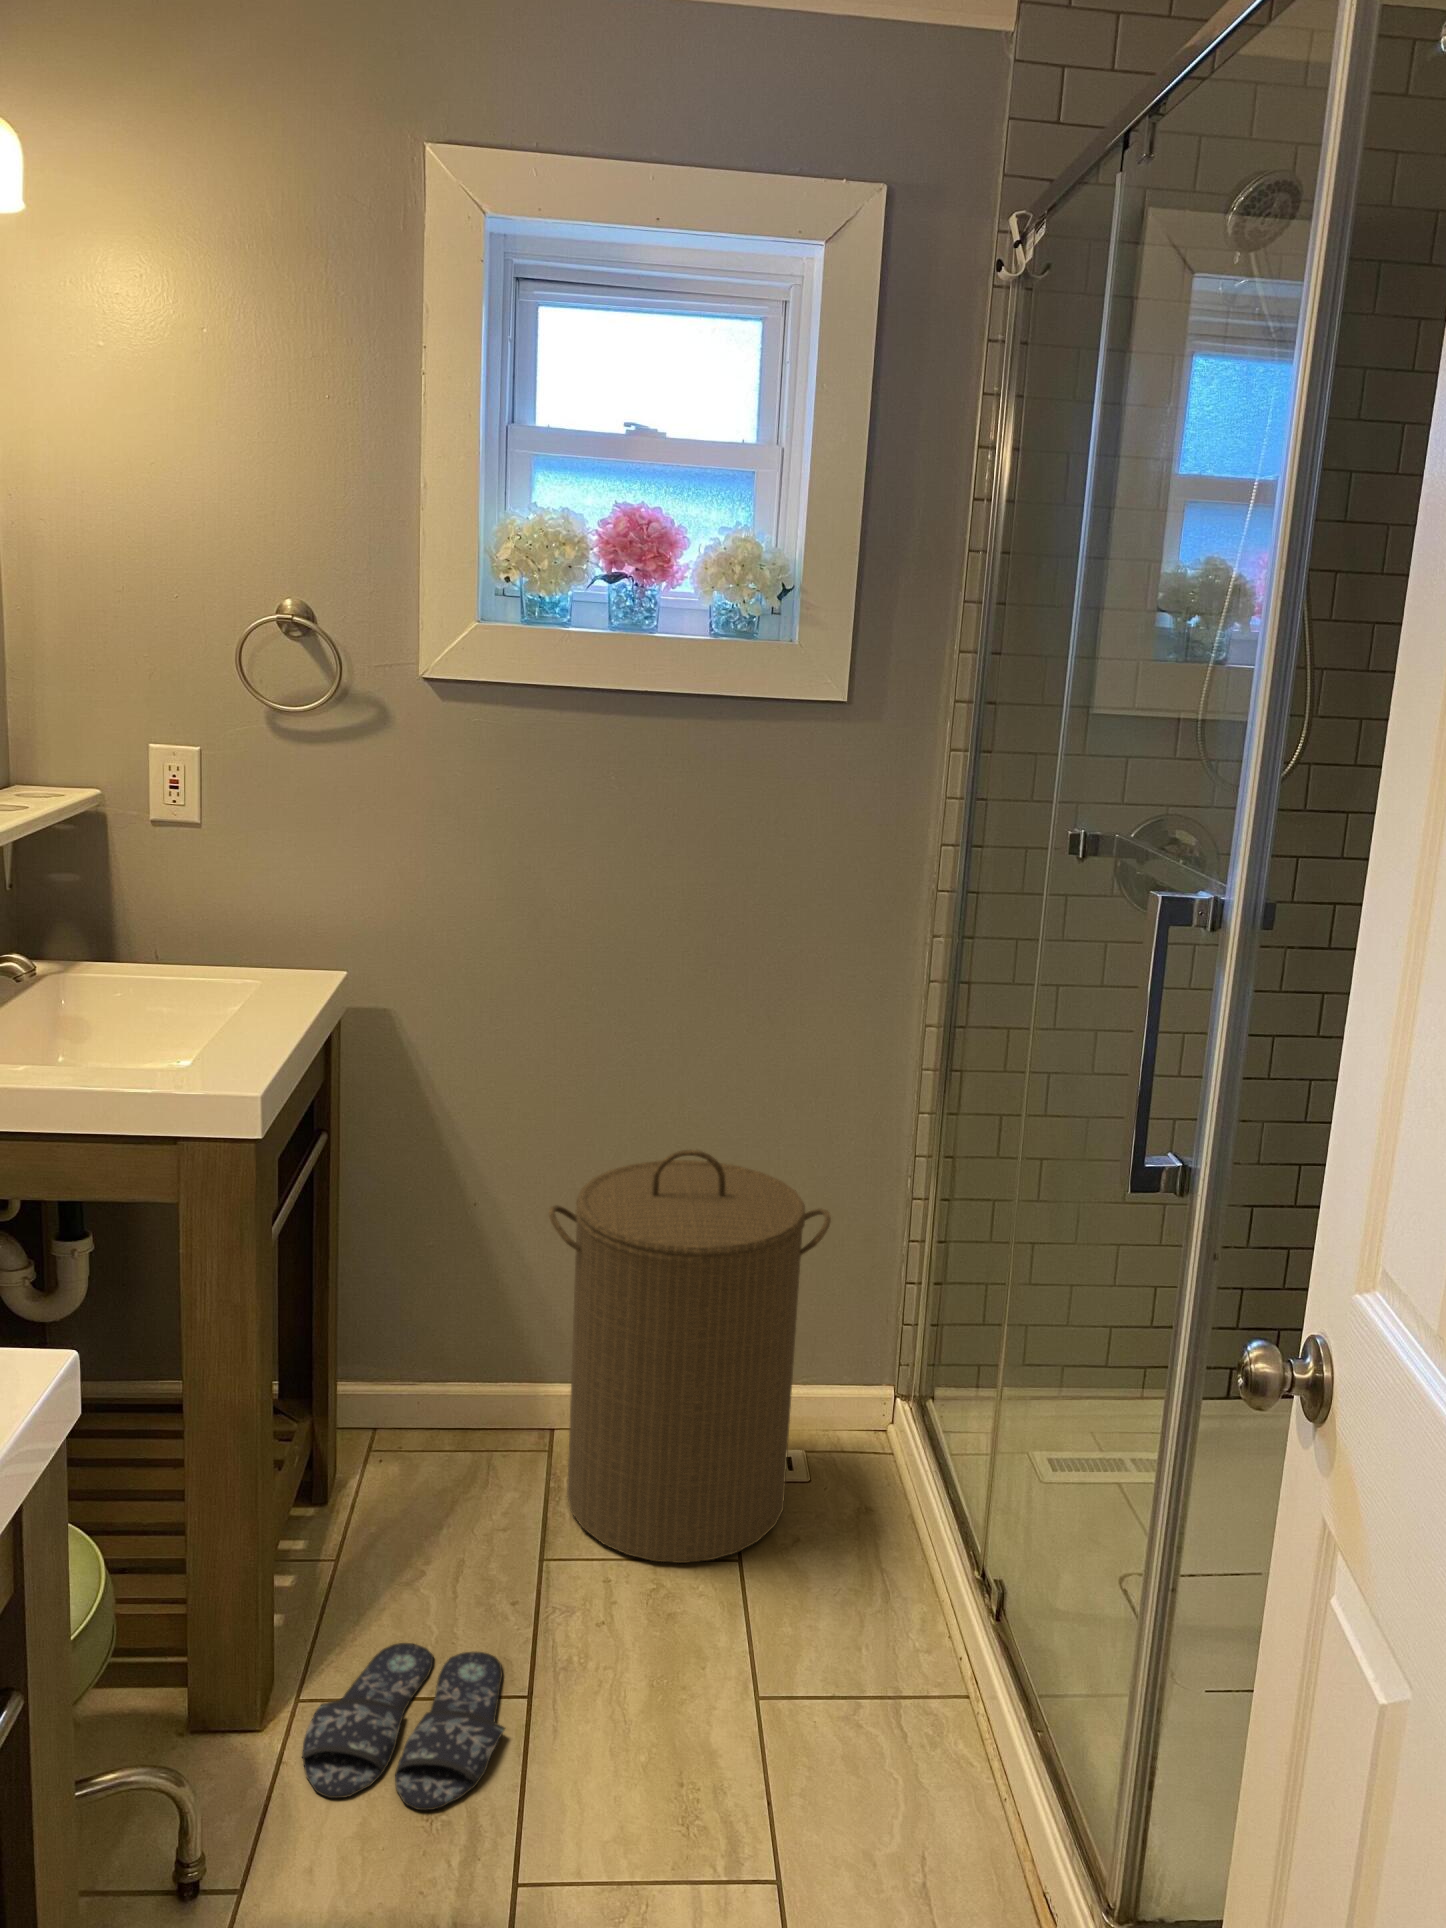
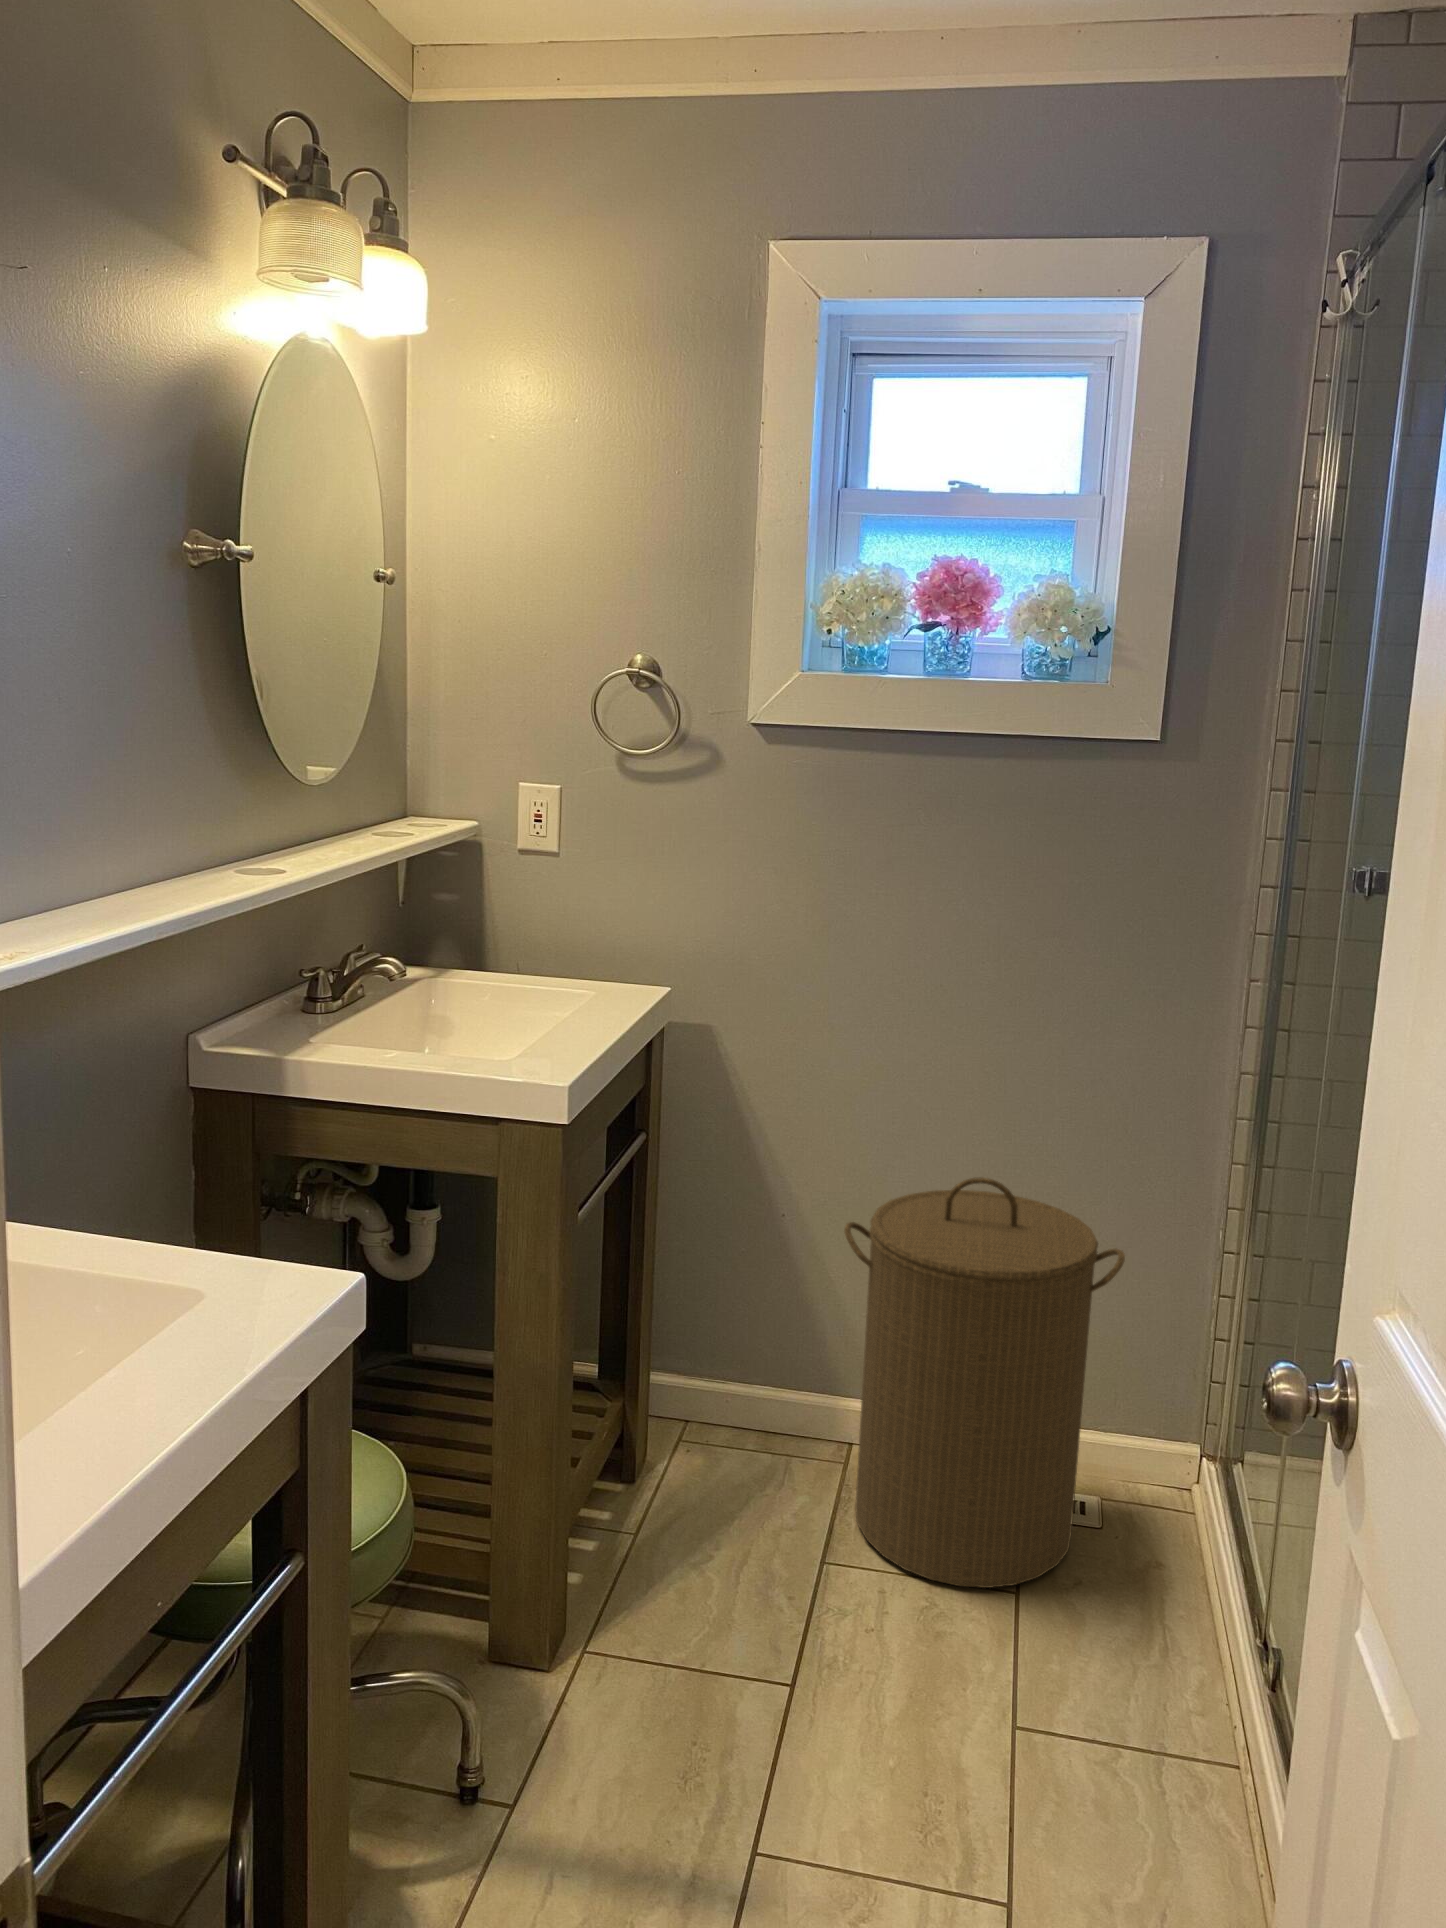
slippers: present [302,1643,505,1810] -> none [580,1616,771,1768]

